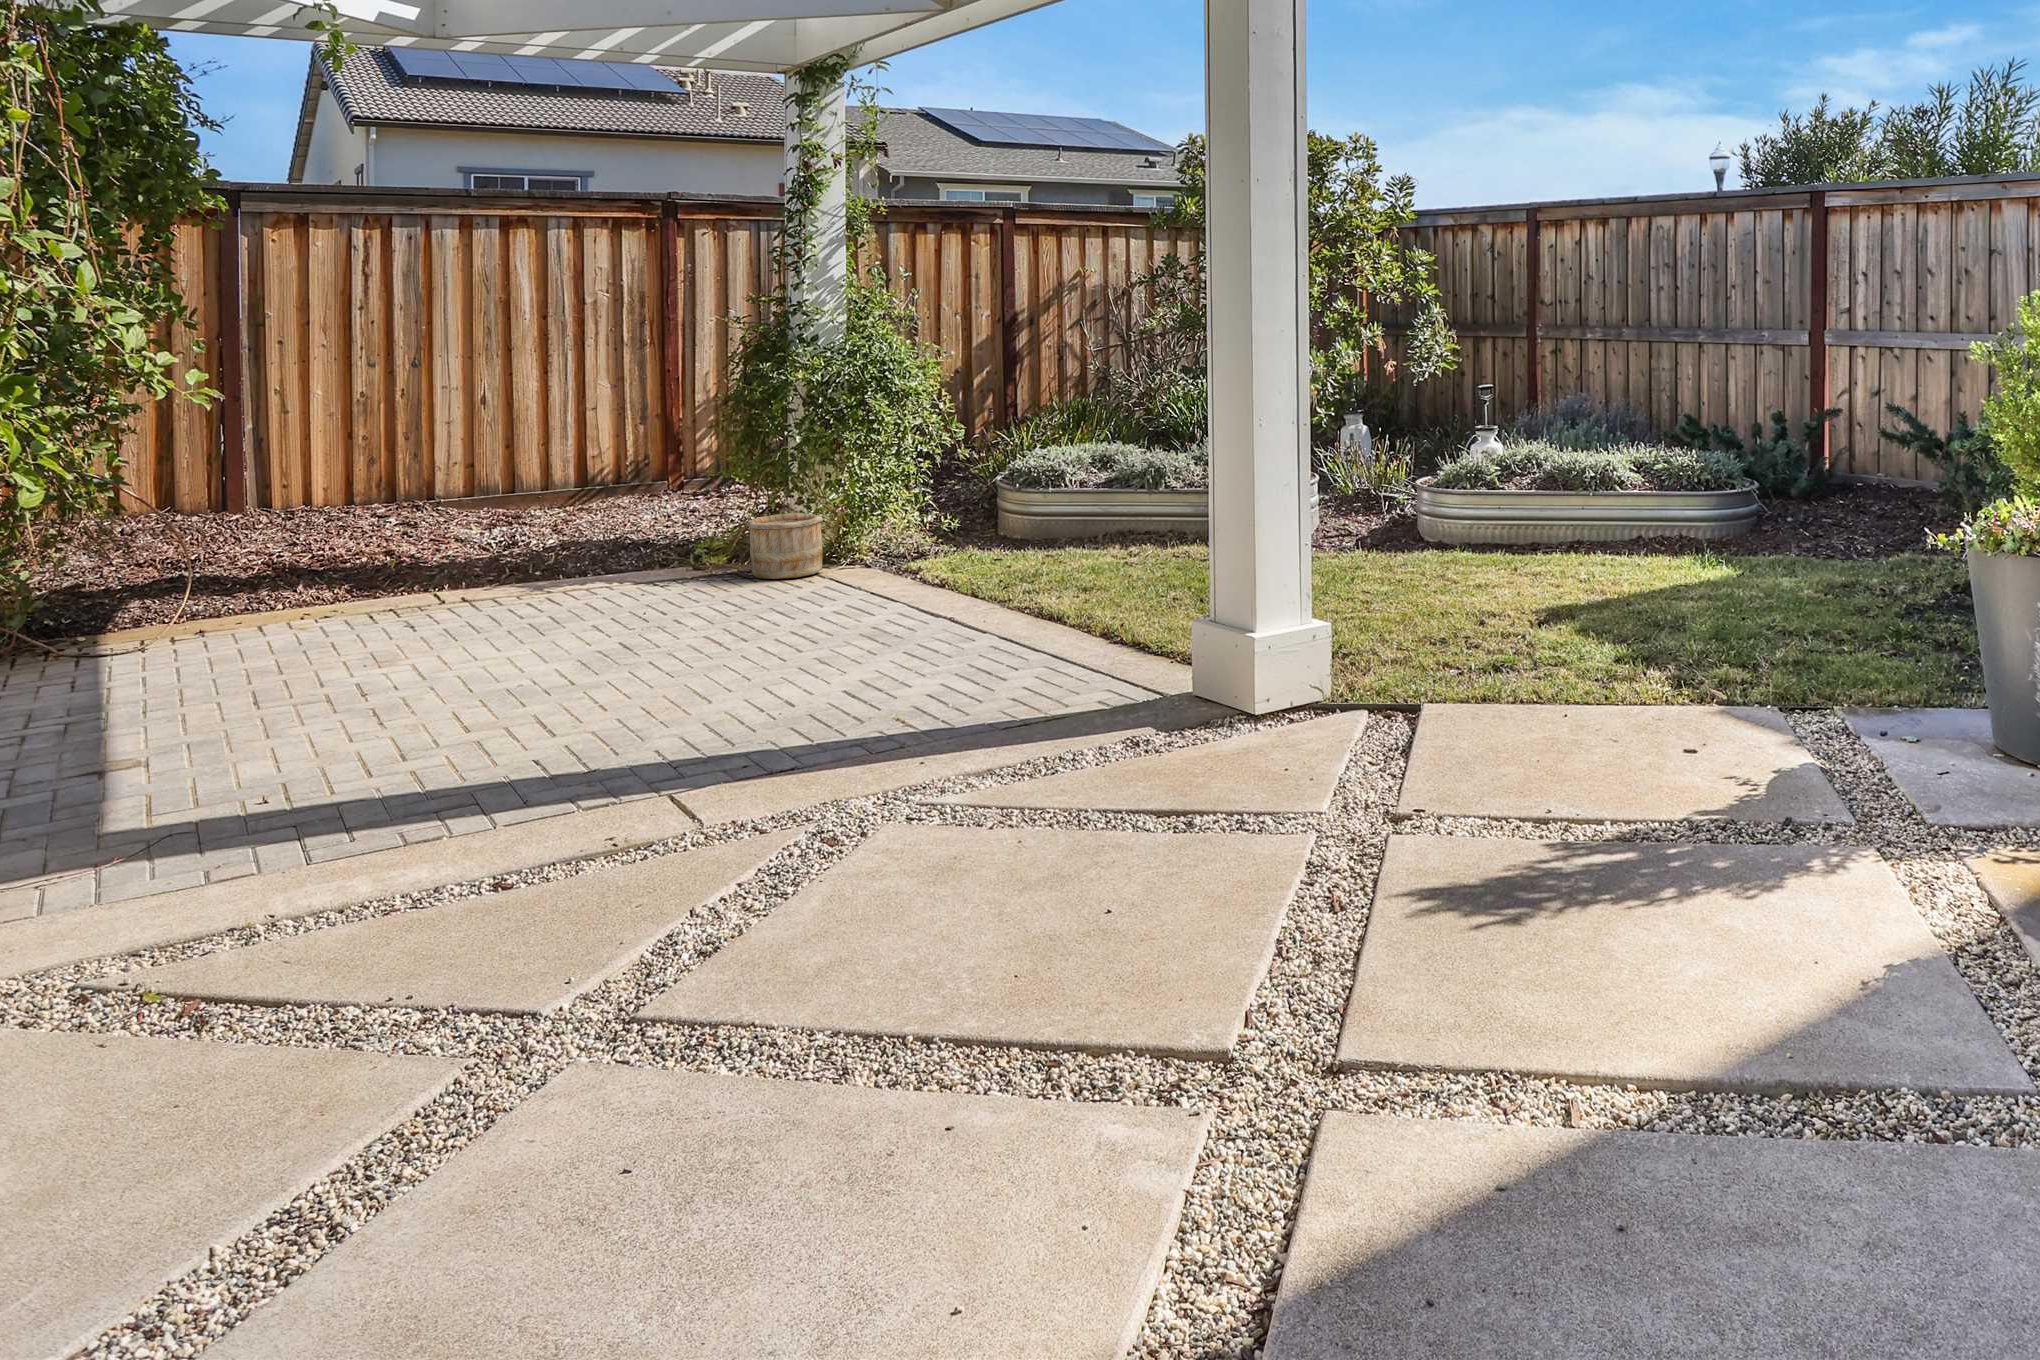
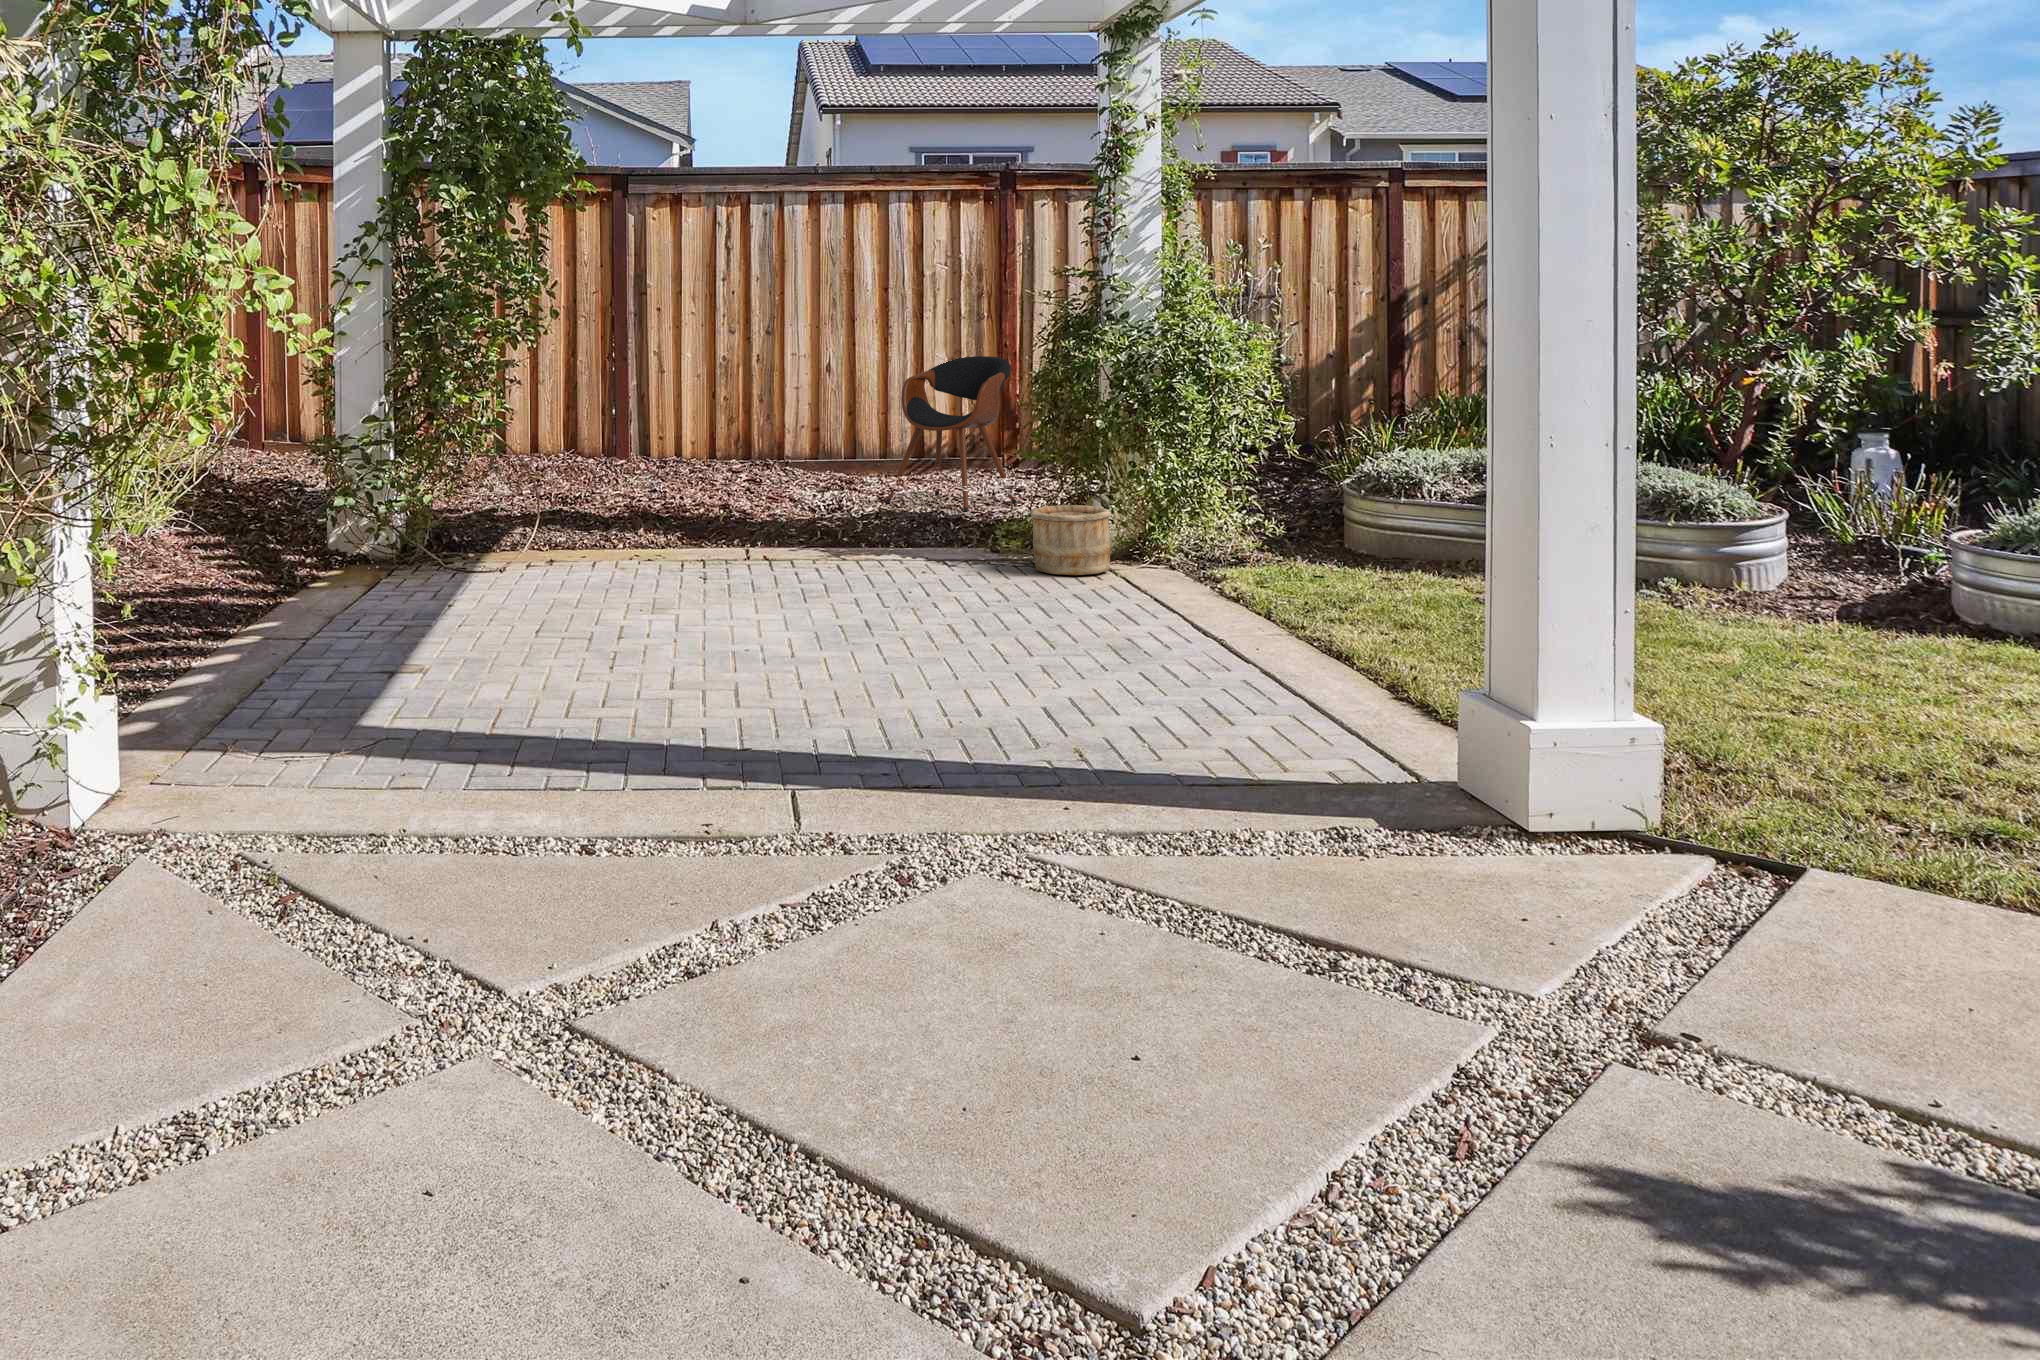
chair: none [556,382,690,534] -> present [886,356,1017,511]

